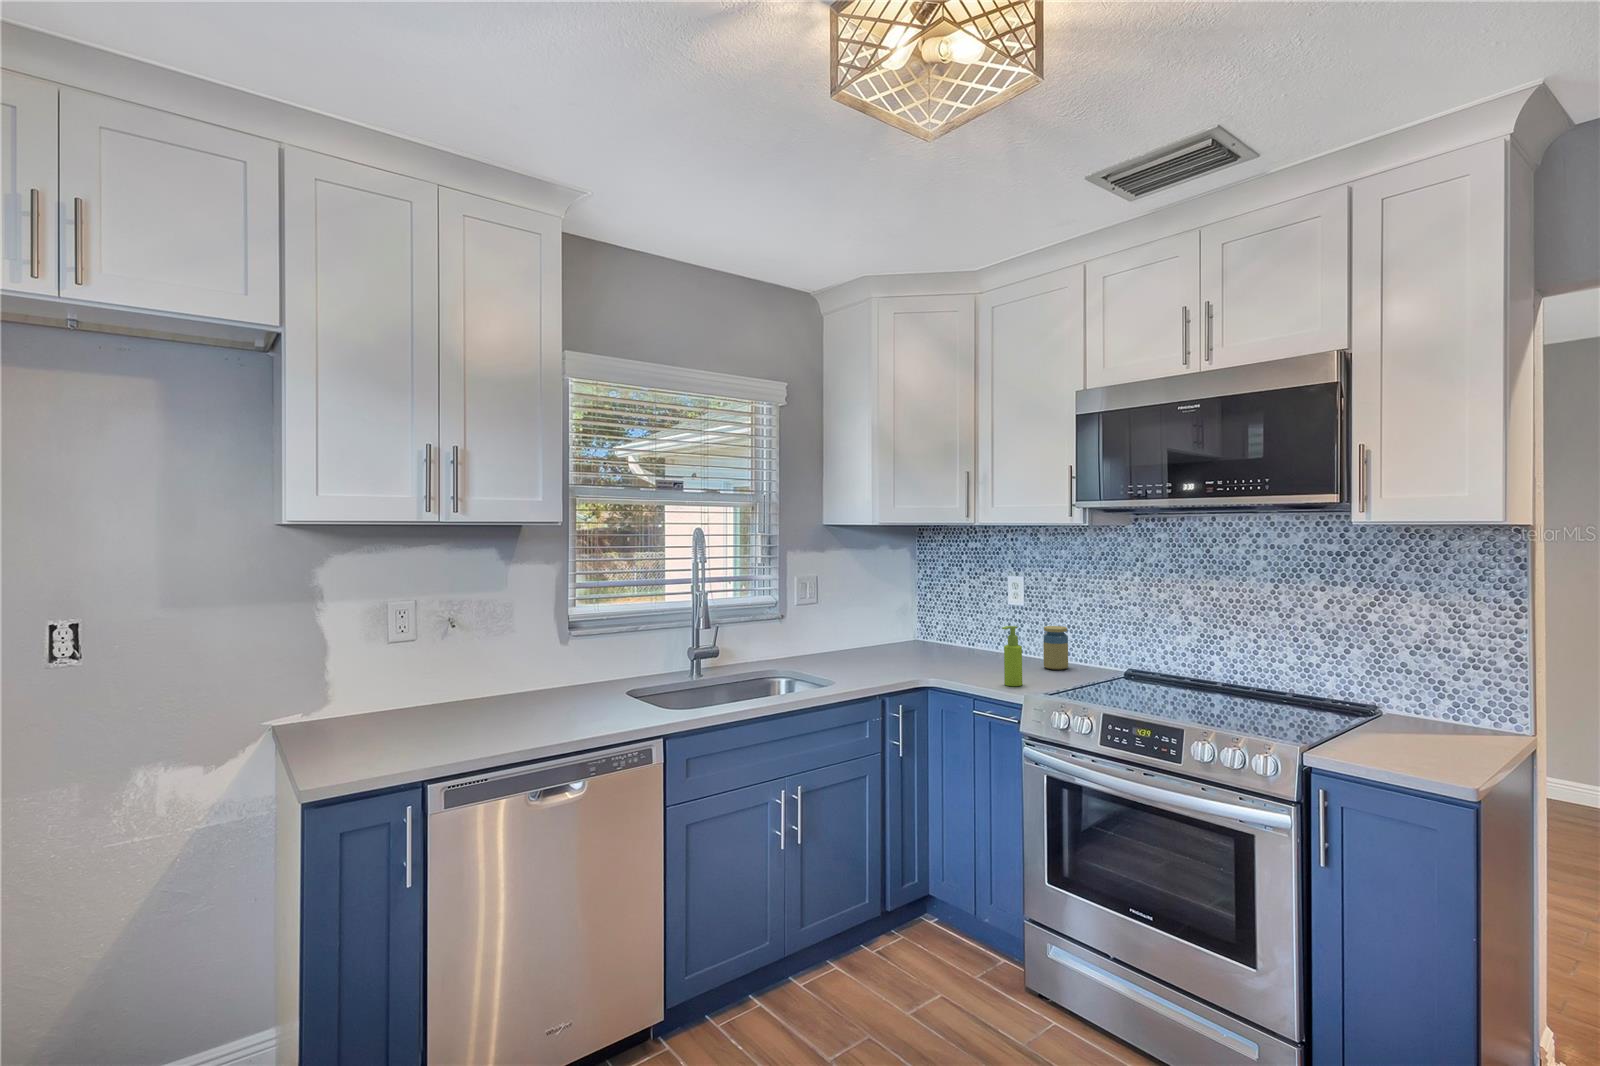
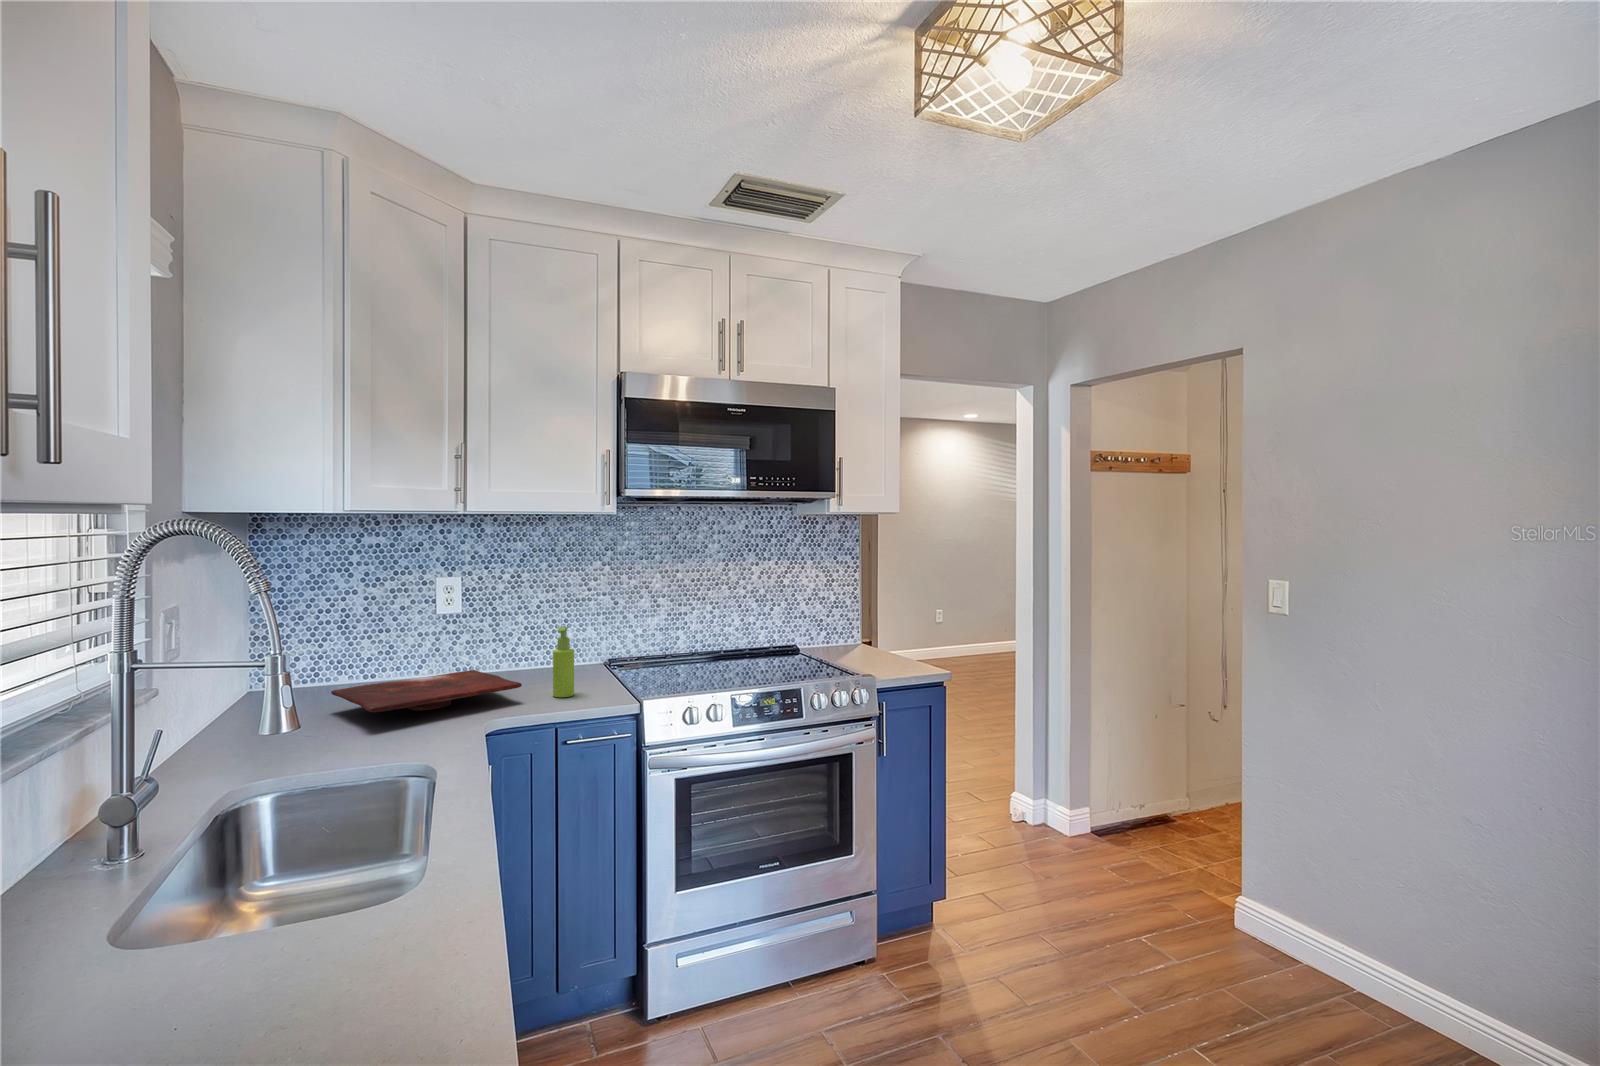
jar: present [1043,626,1068,670] -> none [521,627,549,677]
cutting board: none [876,646,999,671] -> present [331,670,522,712]

